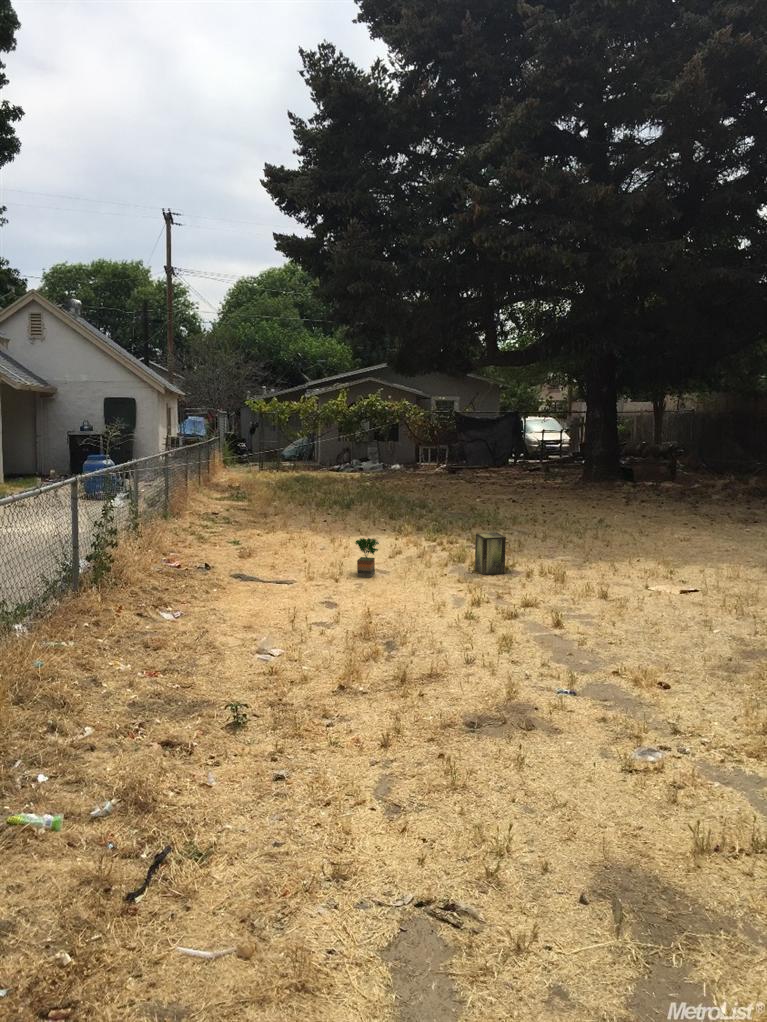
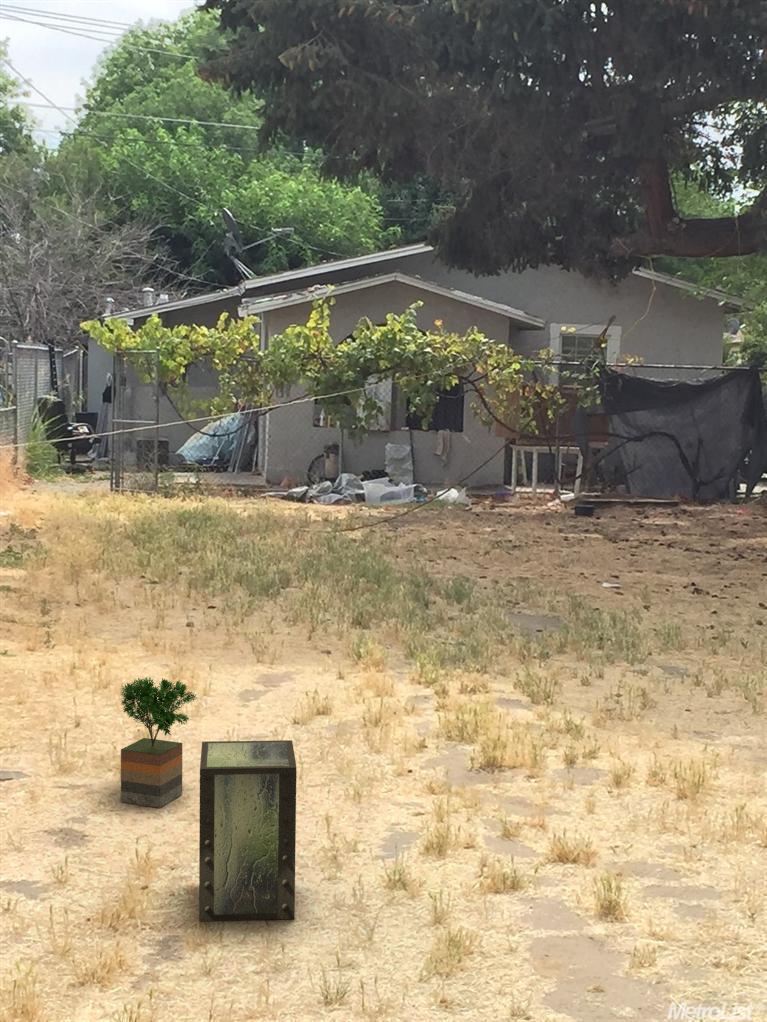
storage box: present [475,533,506,575] -> present [199,740,297,921]

